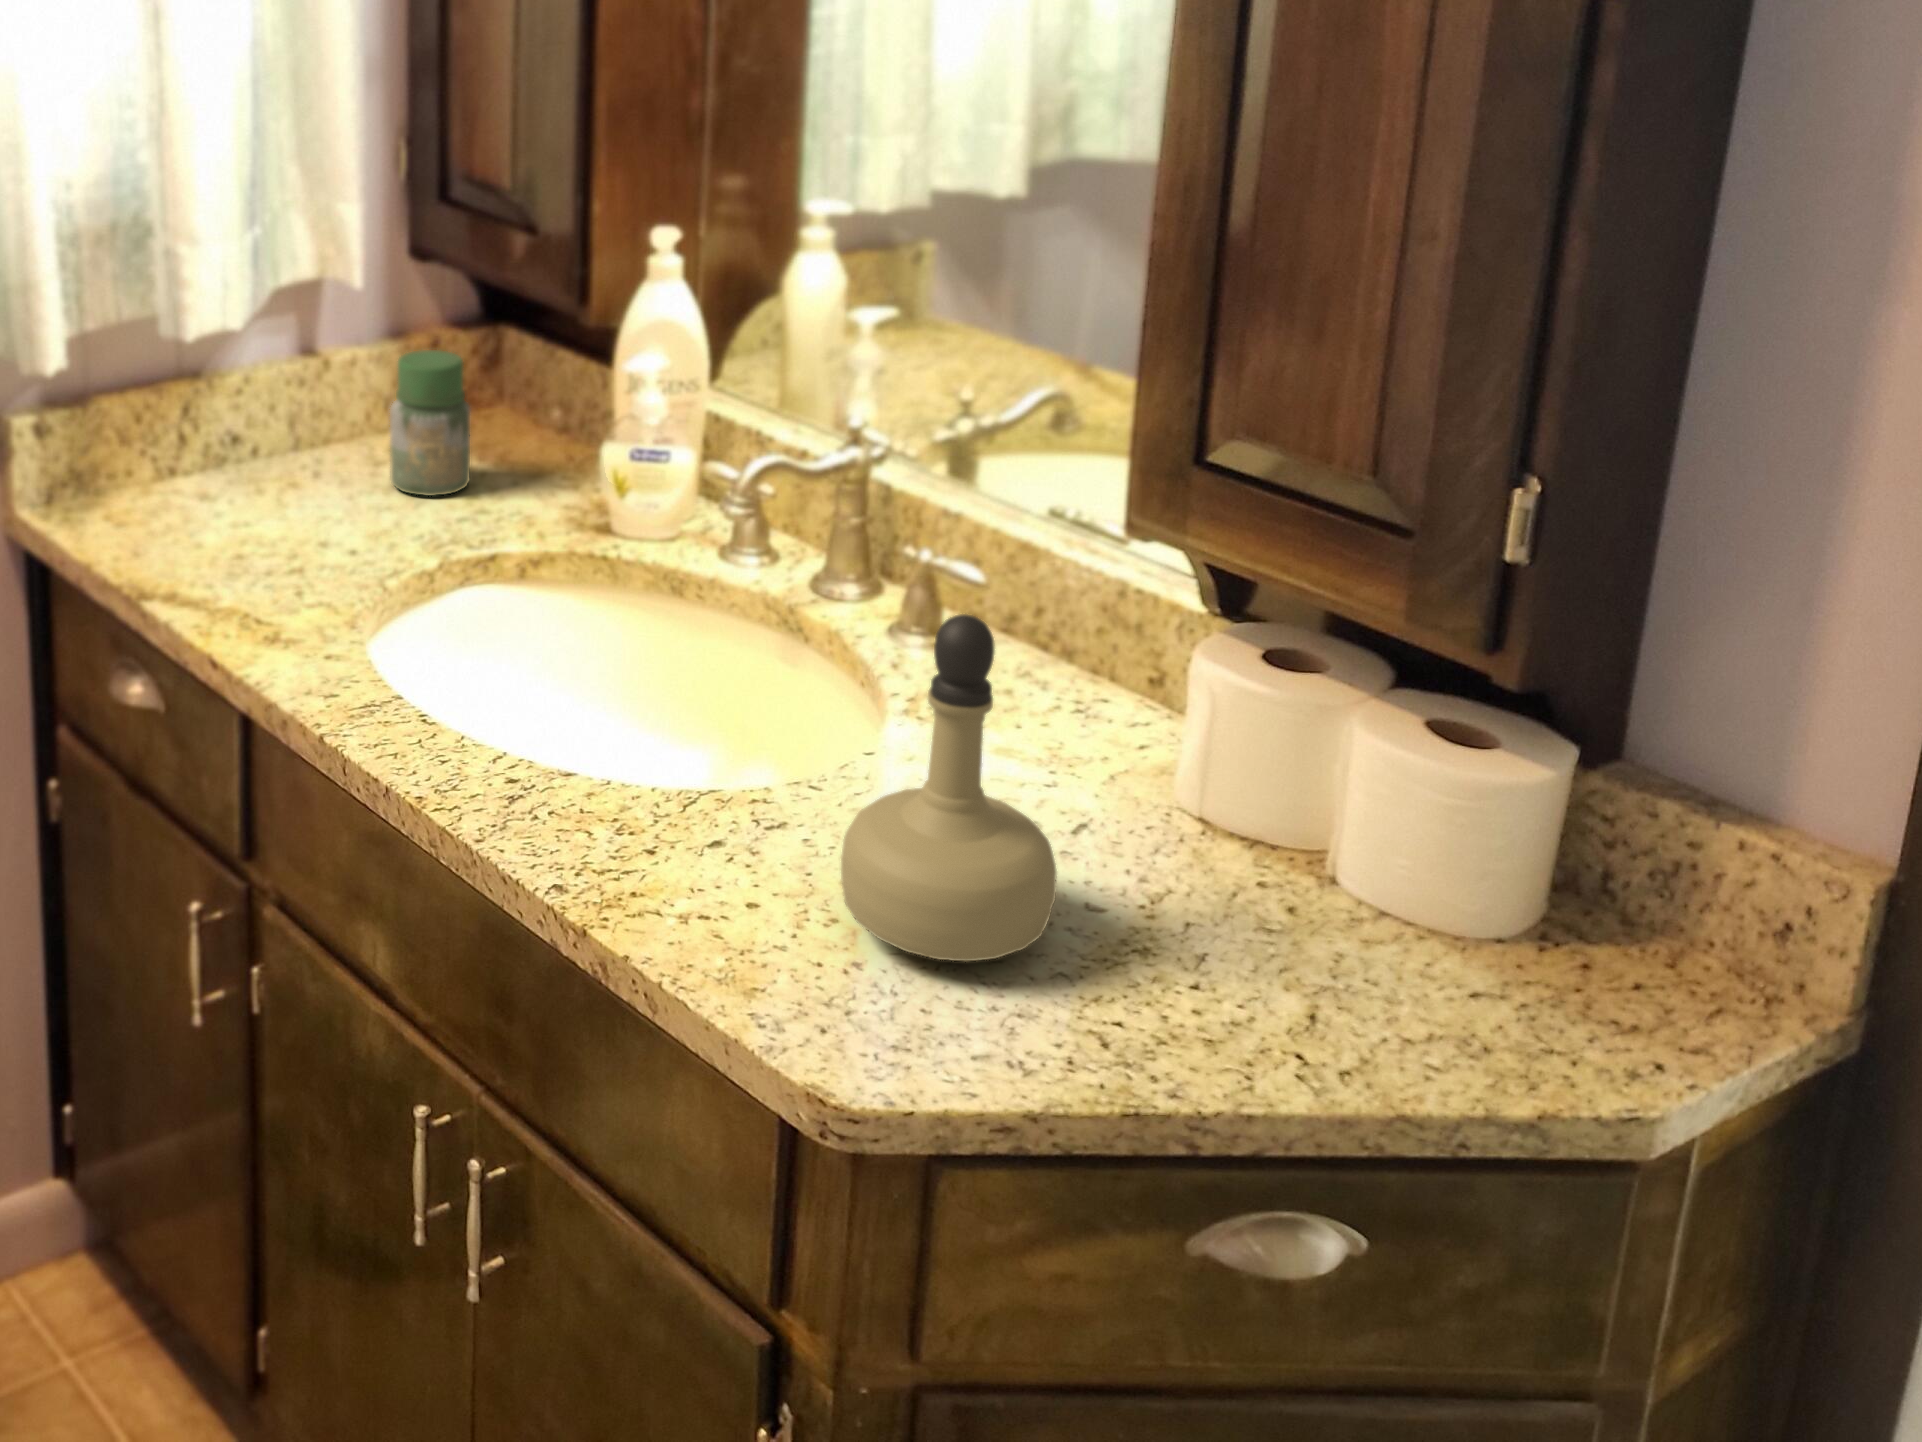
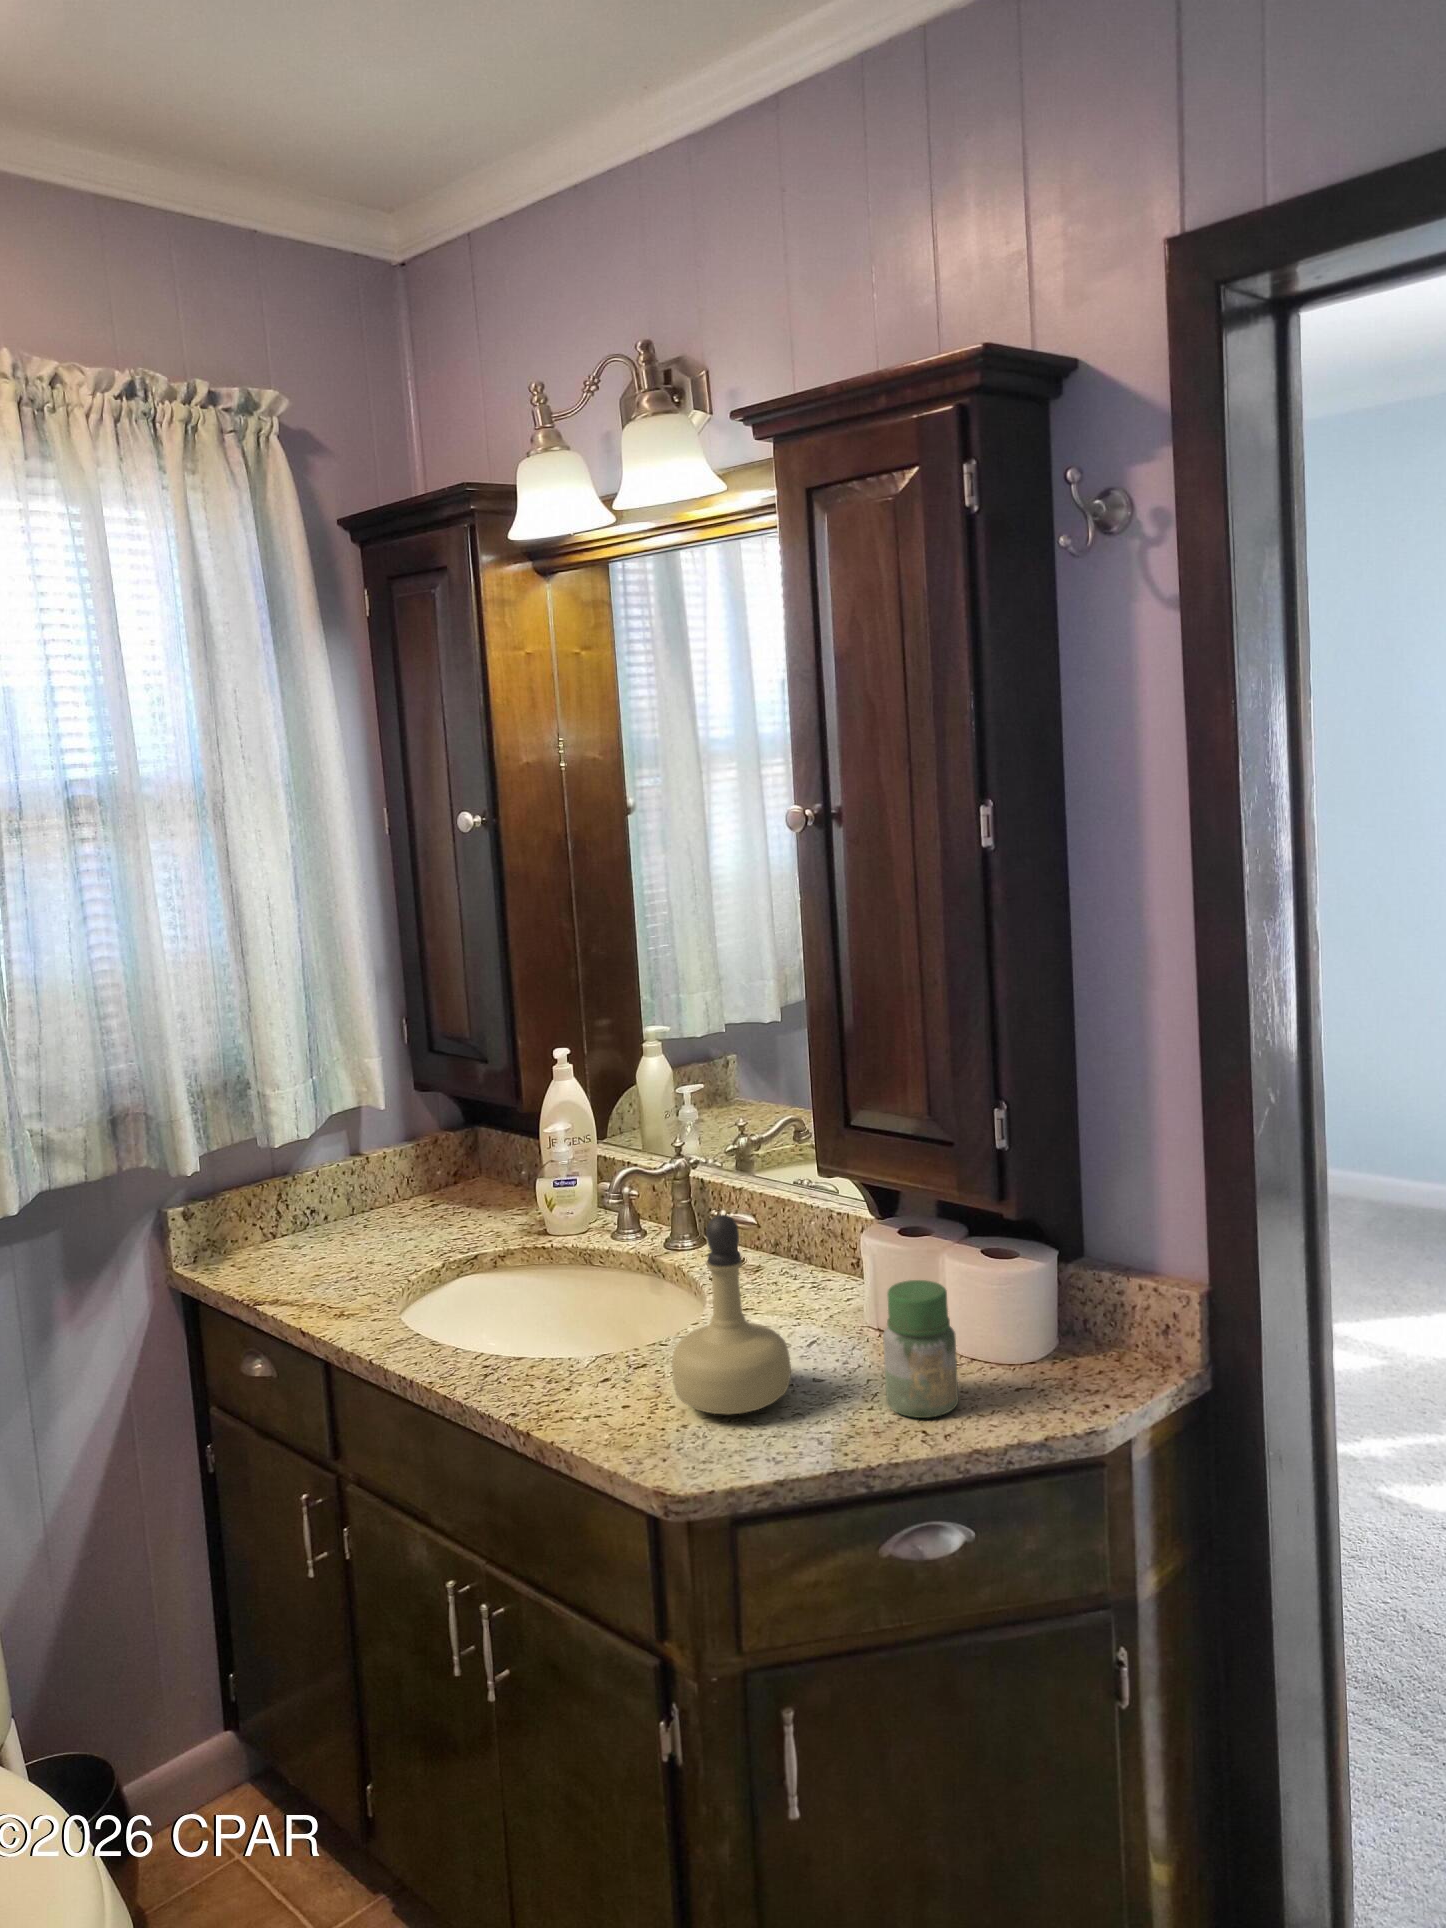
jar: present [390,350,470,496] -> present [883,1280,958,1418]

